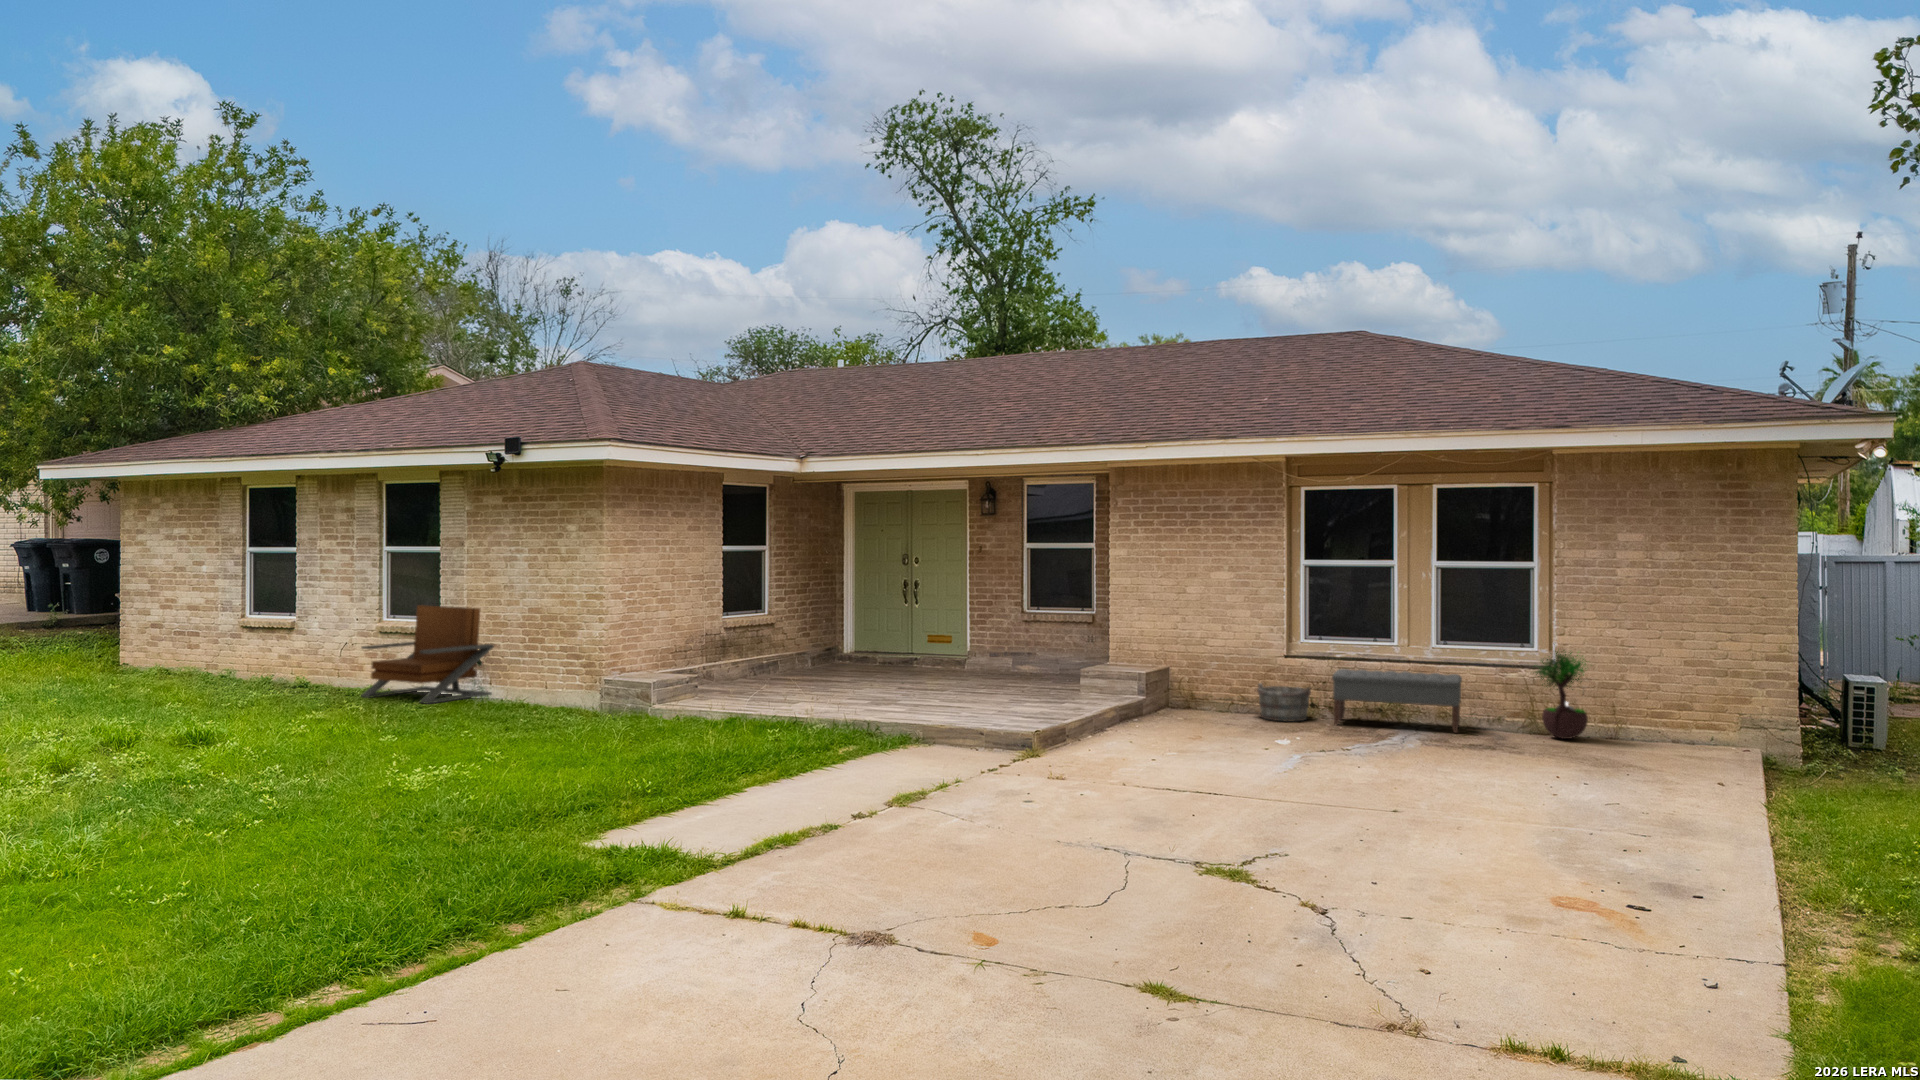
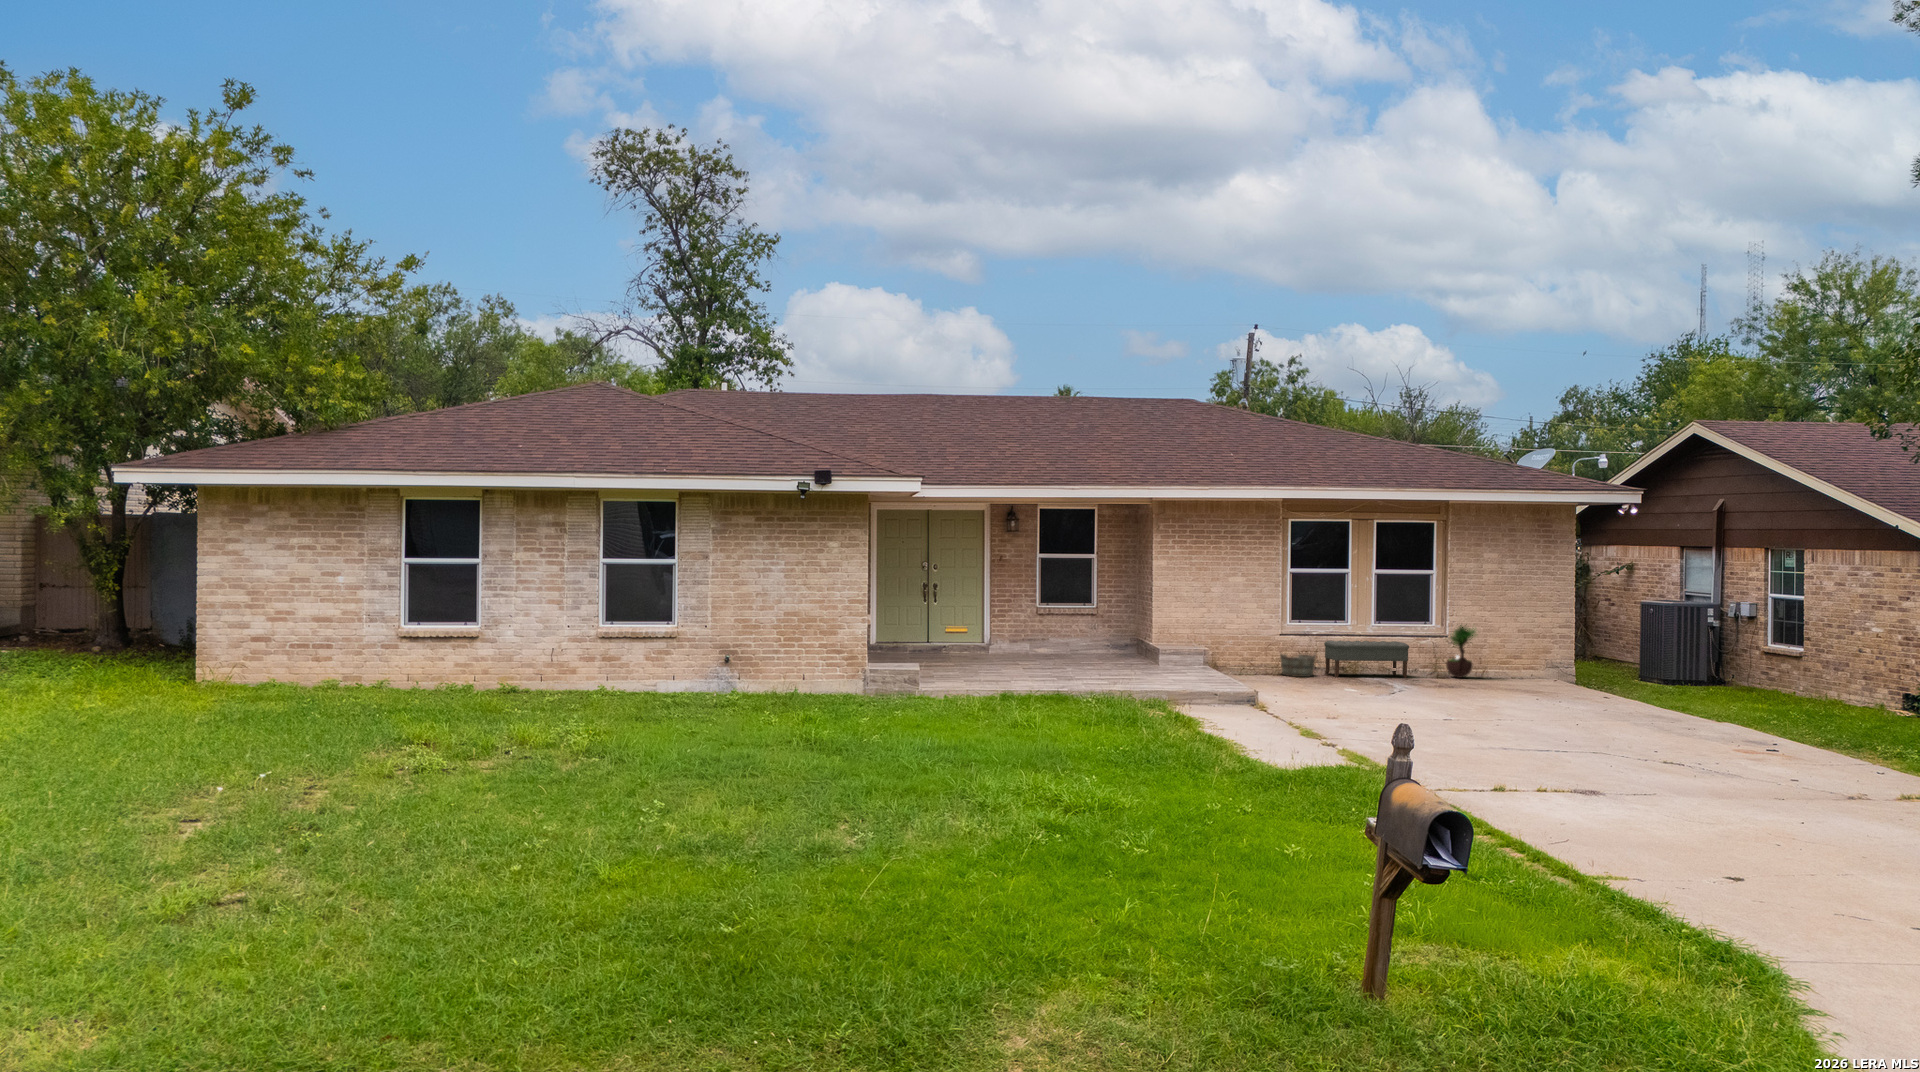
lounge chair: present [361,605,494,704] -> none [662,612,754,695]

